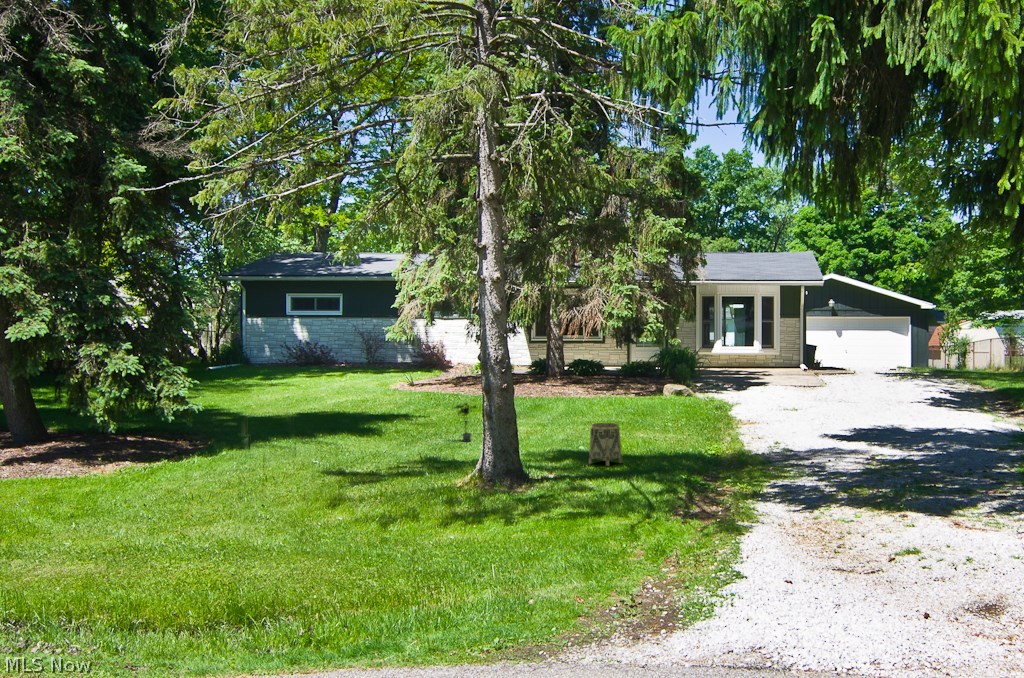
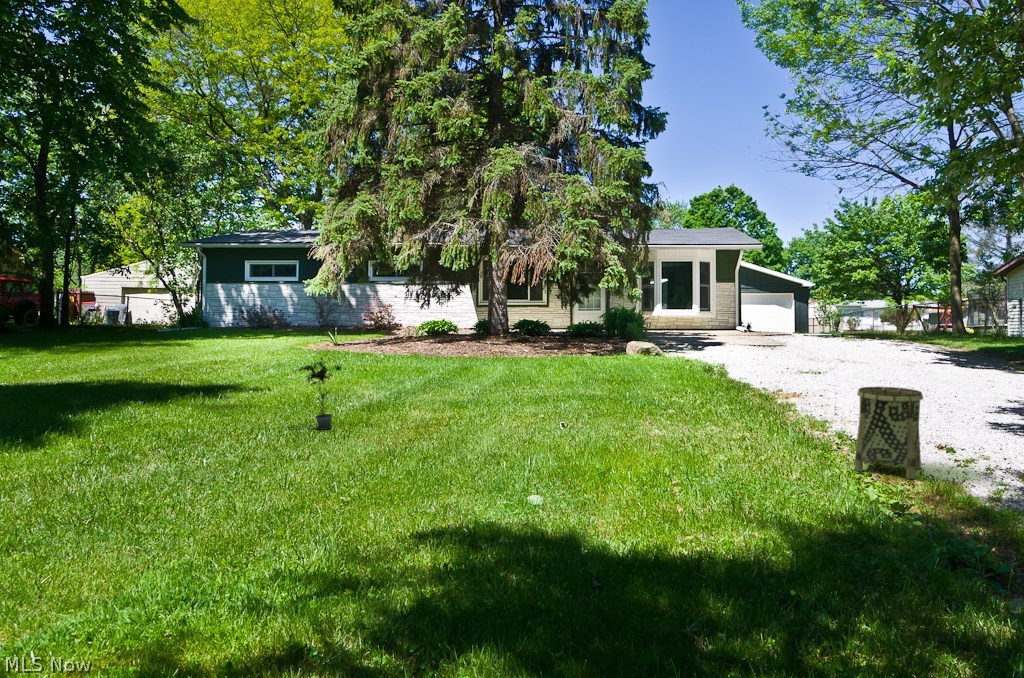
basket: present [589,423,622,466] -> present [854,387,923,479]

